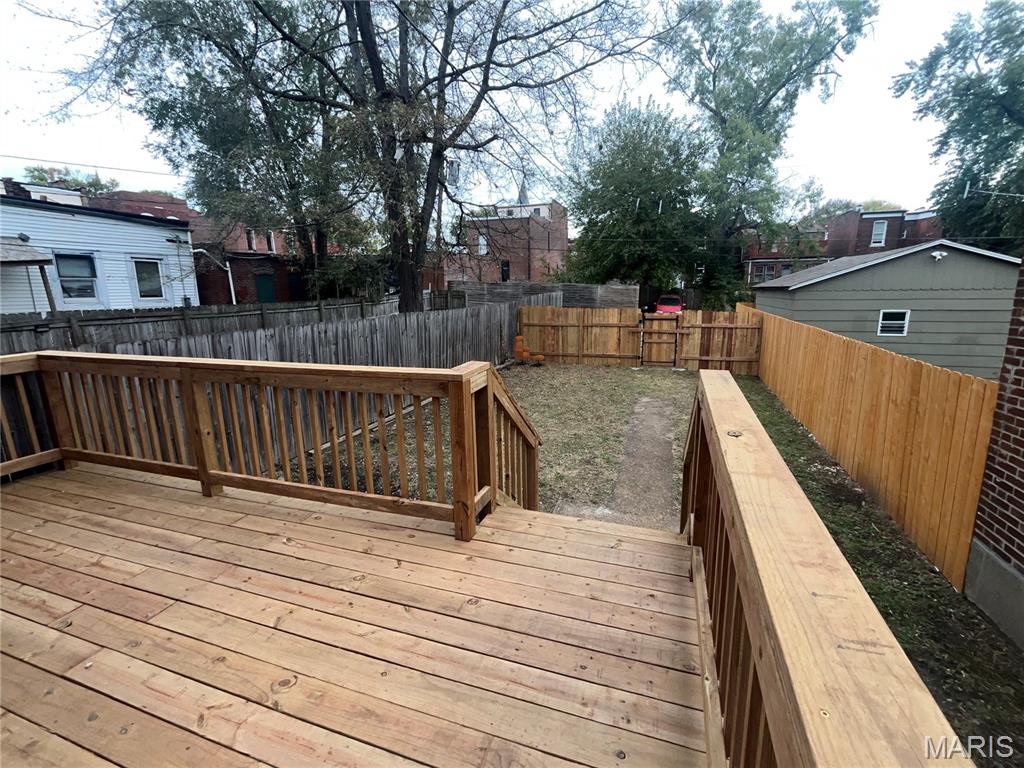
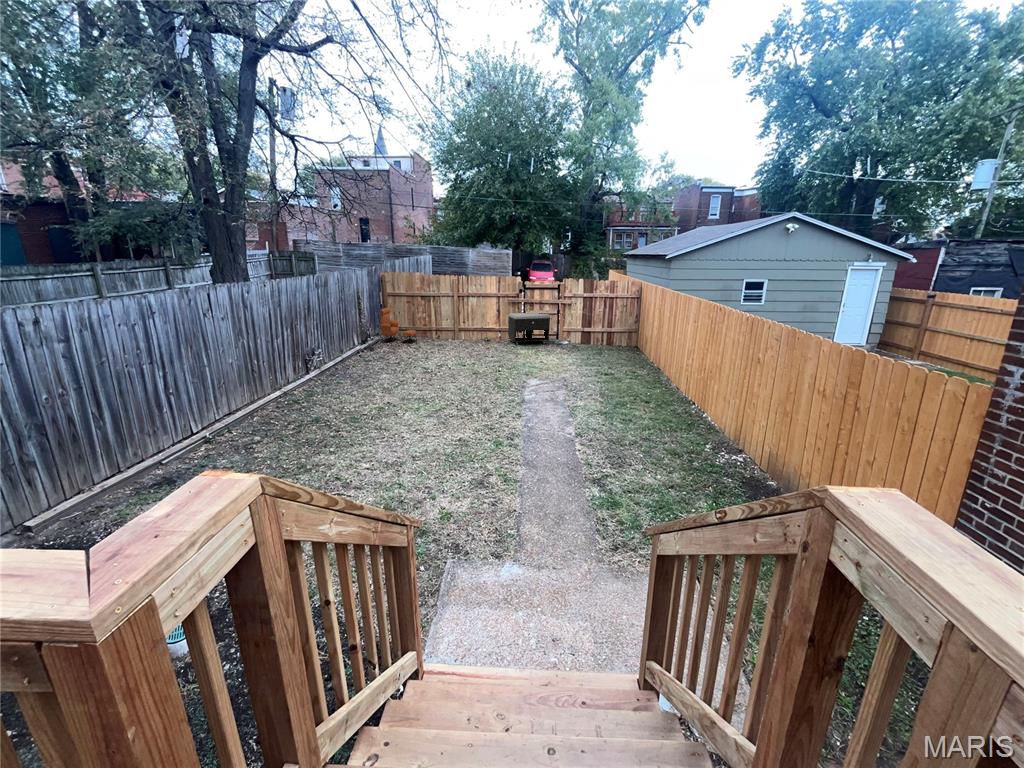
storage bench: none [628,342,669,370] -> present [508,313,550,344]

